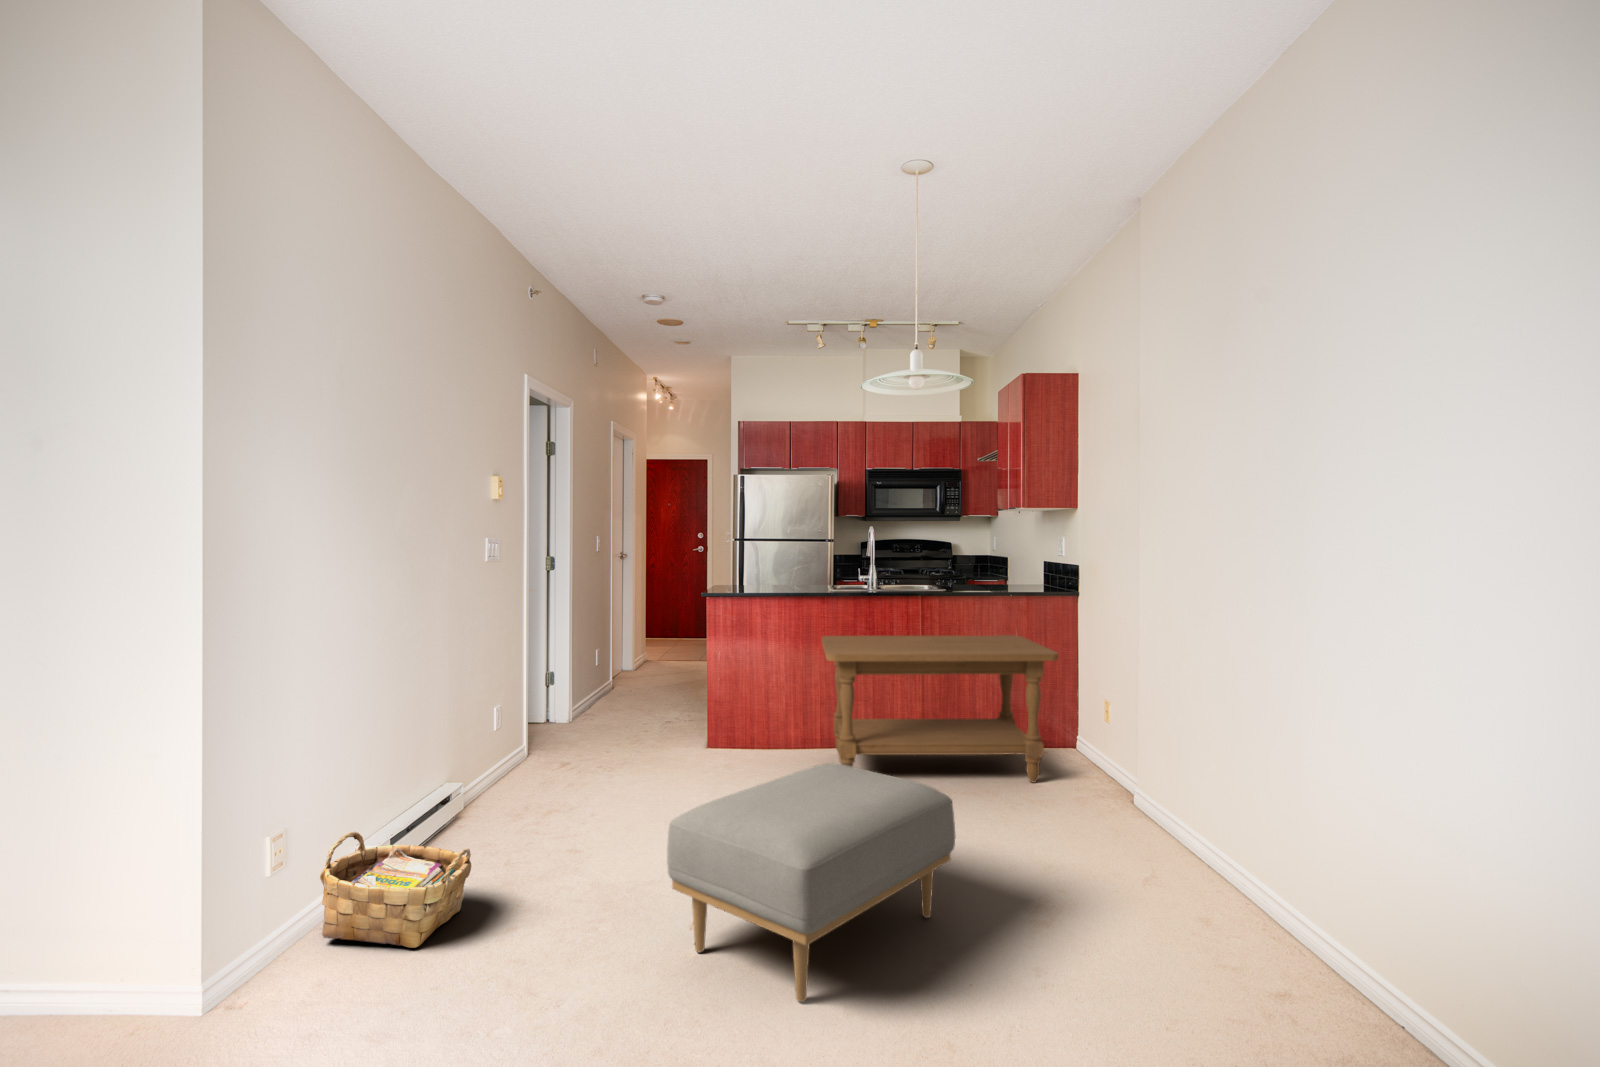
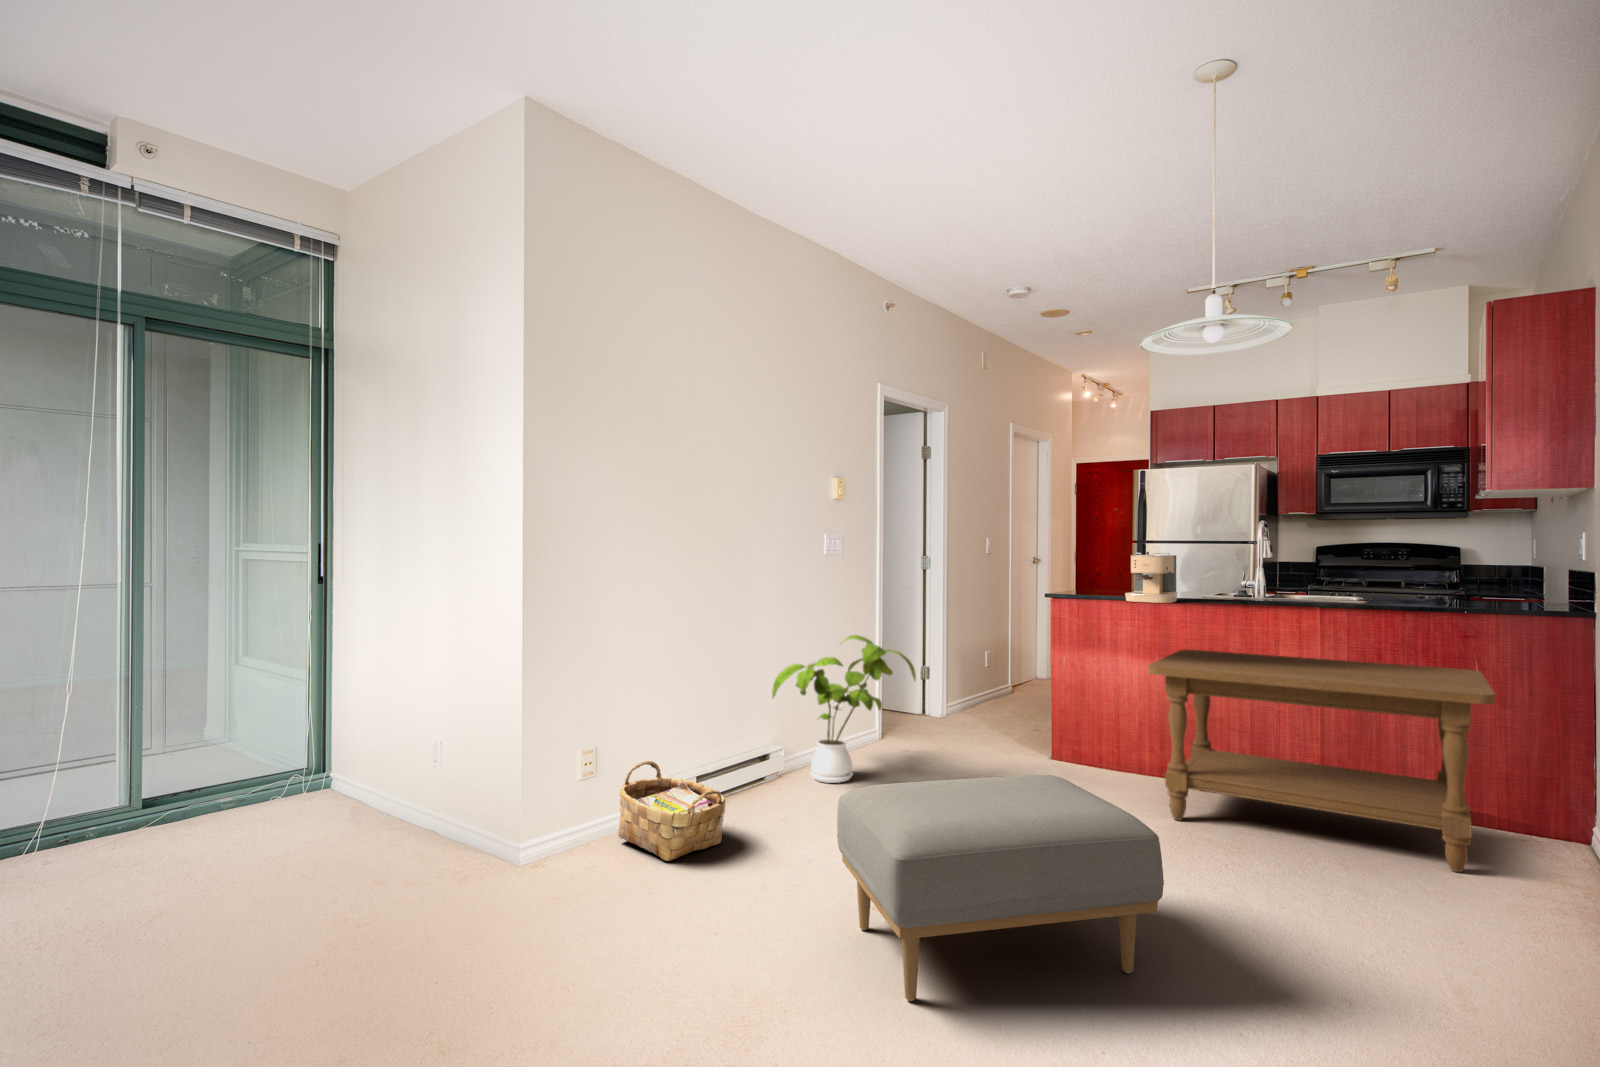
coffee maker: none [773,552,814,597] -> present [1125,552,1177,603]
house plant: none [456,649,613,814] -> present [772,635,916,783]

